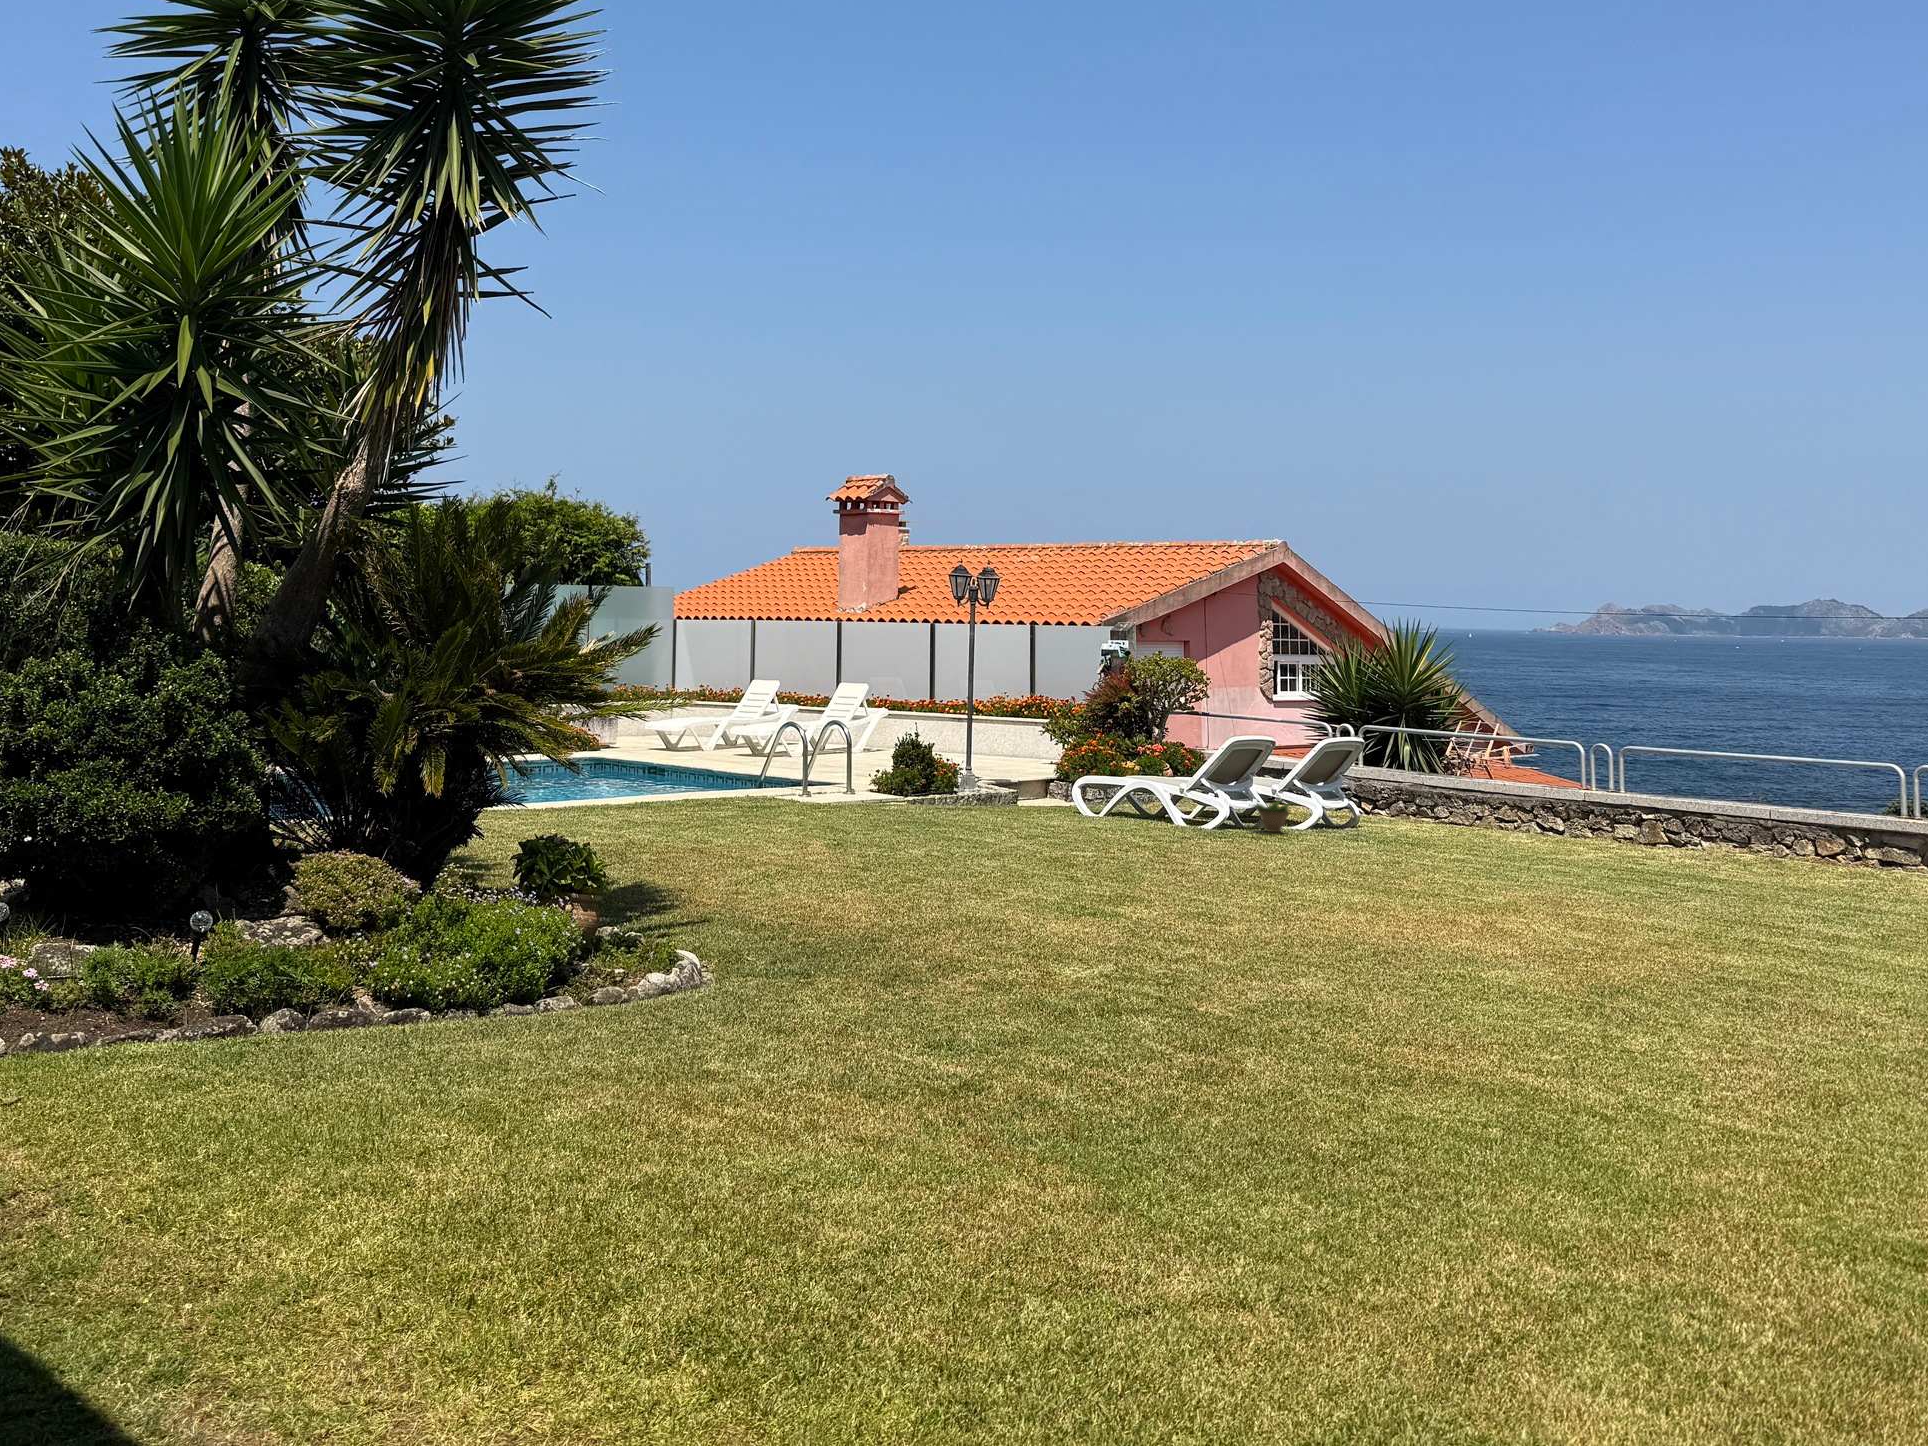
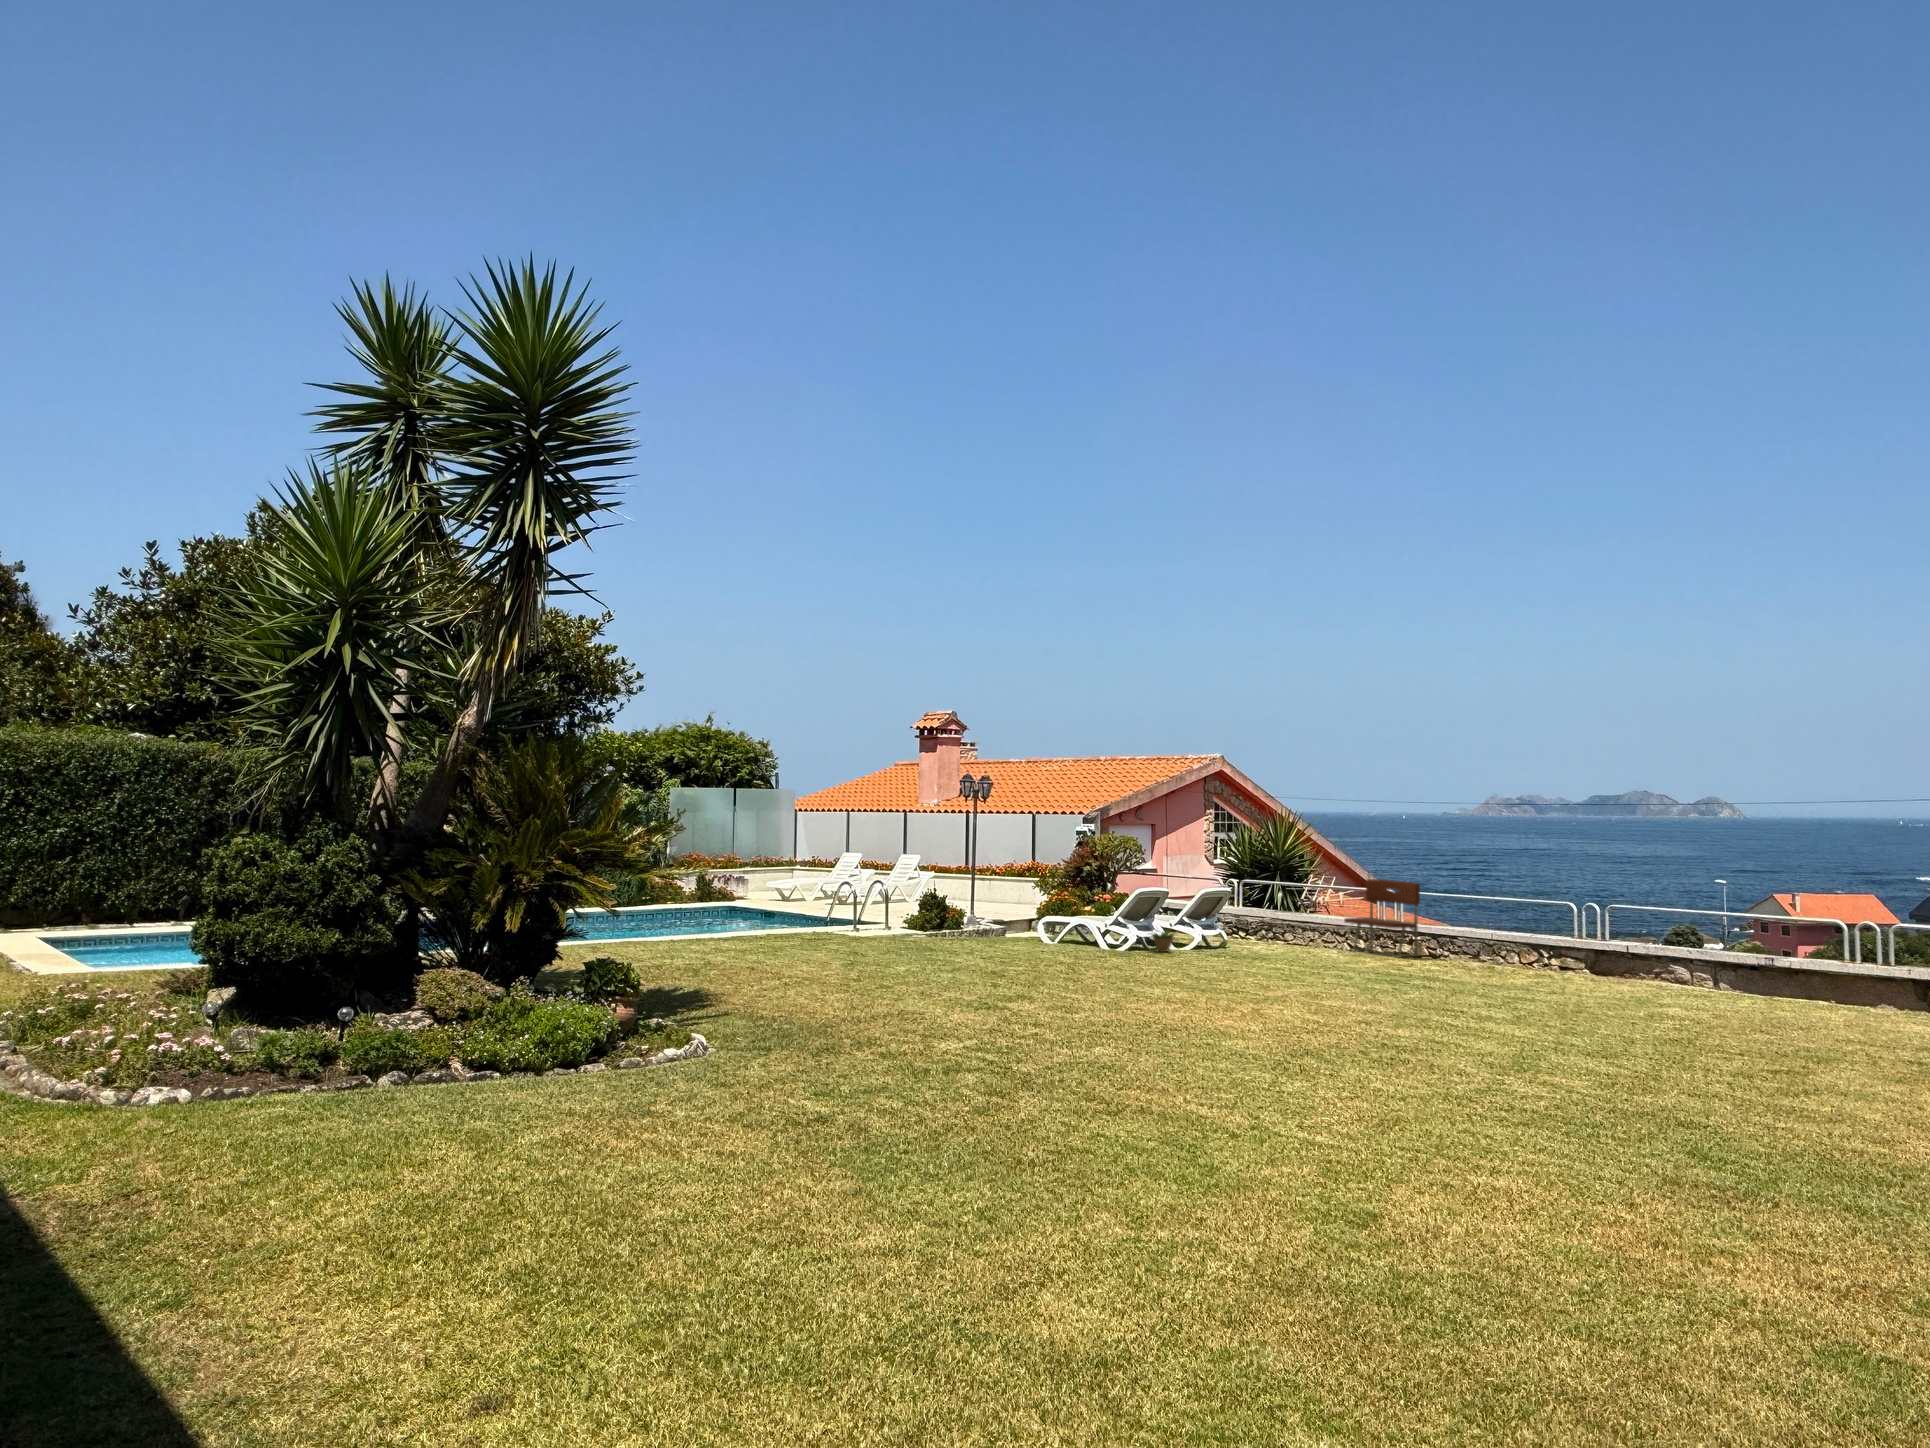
bench: none [1539,726,1655,845] -> present [1344,879,1420,957]

